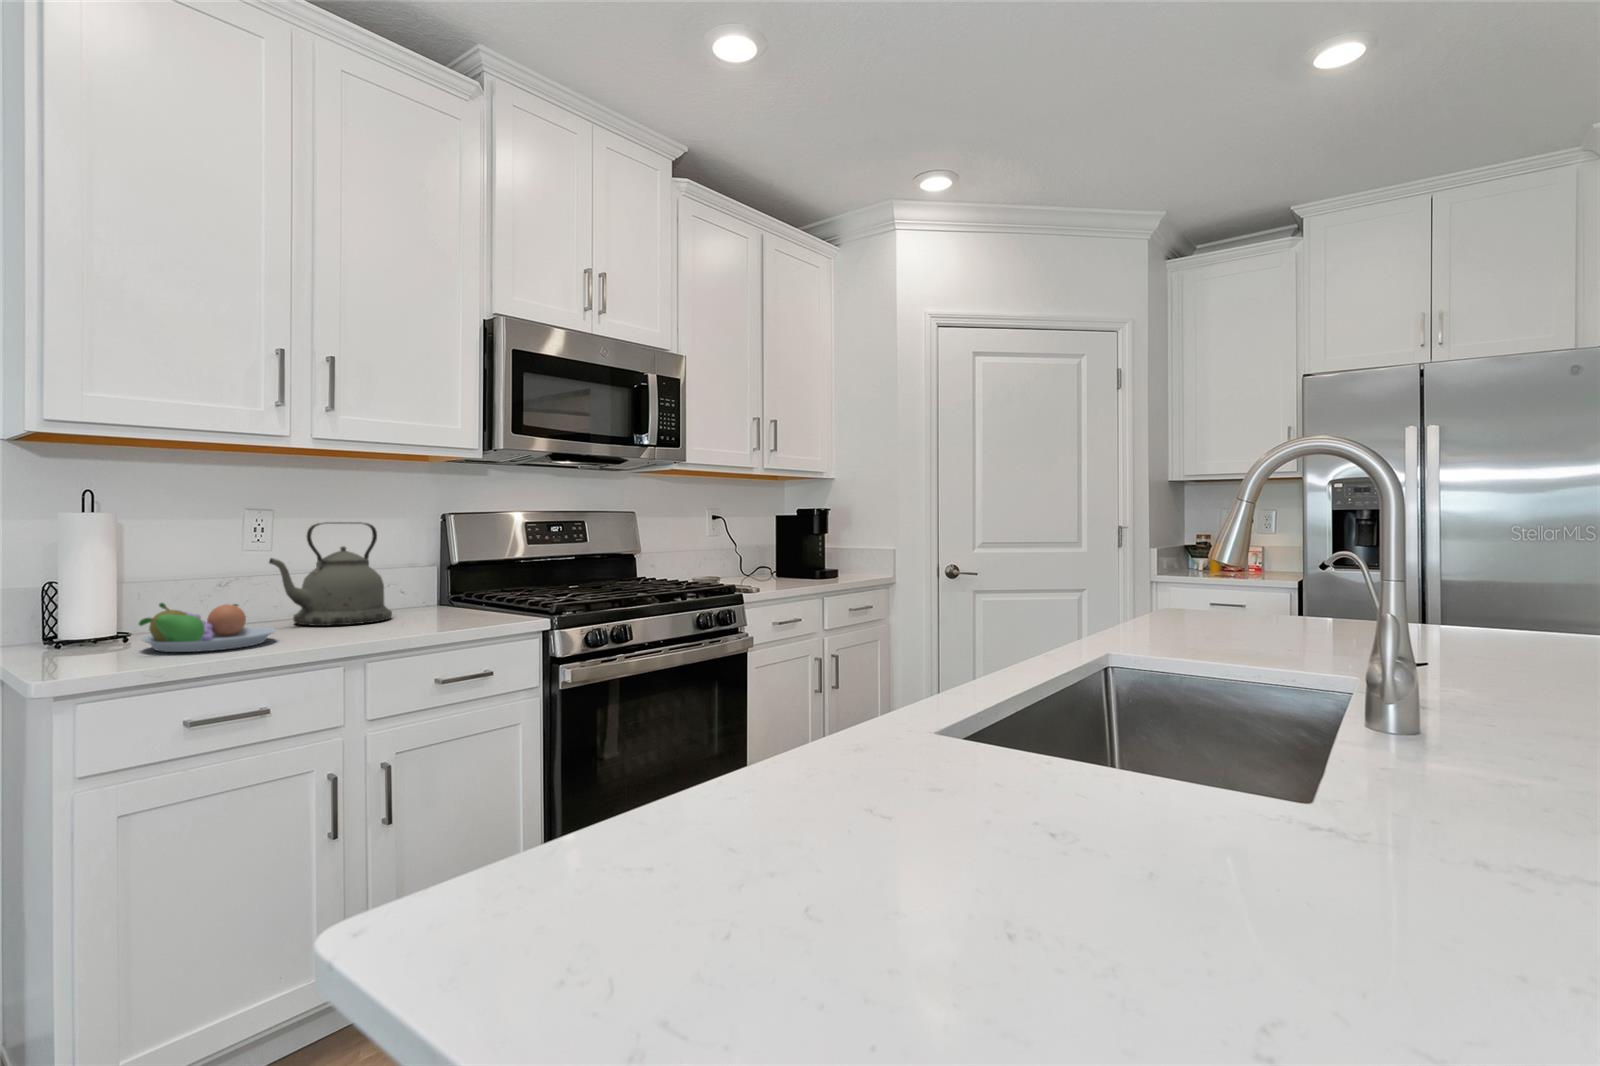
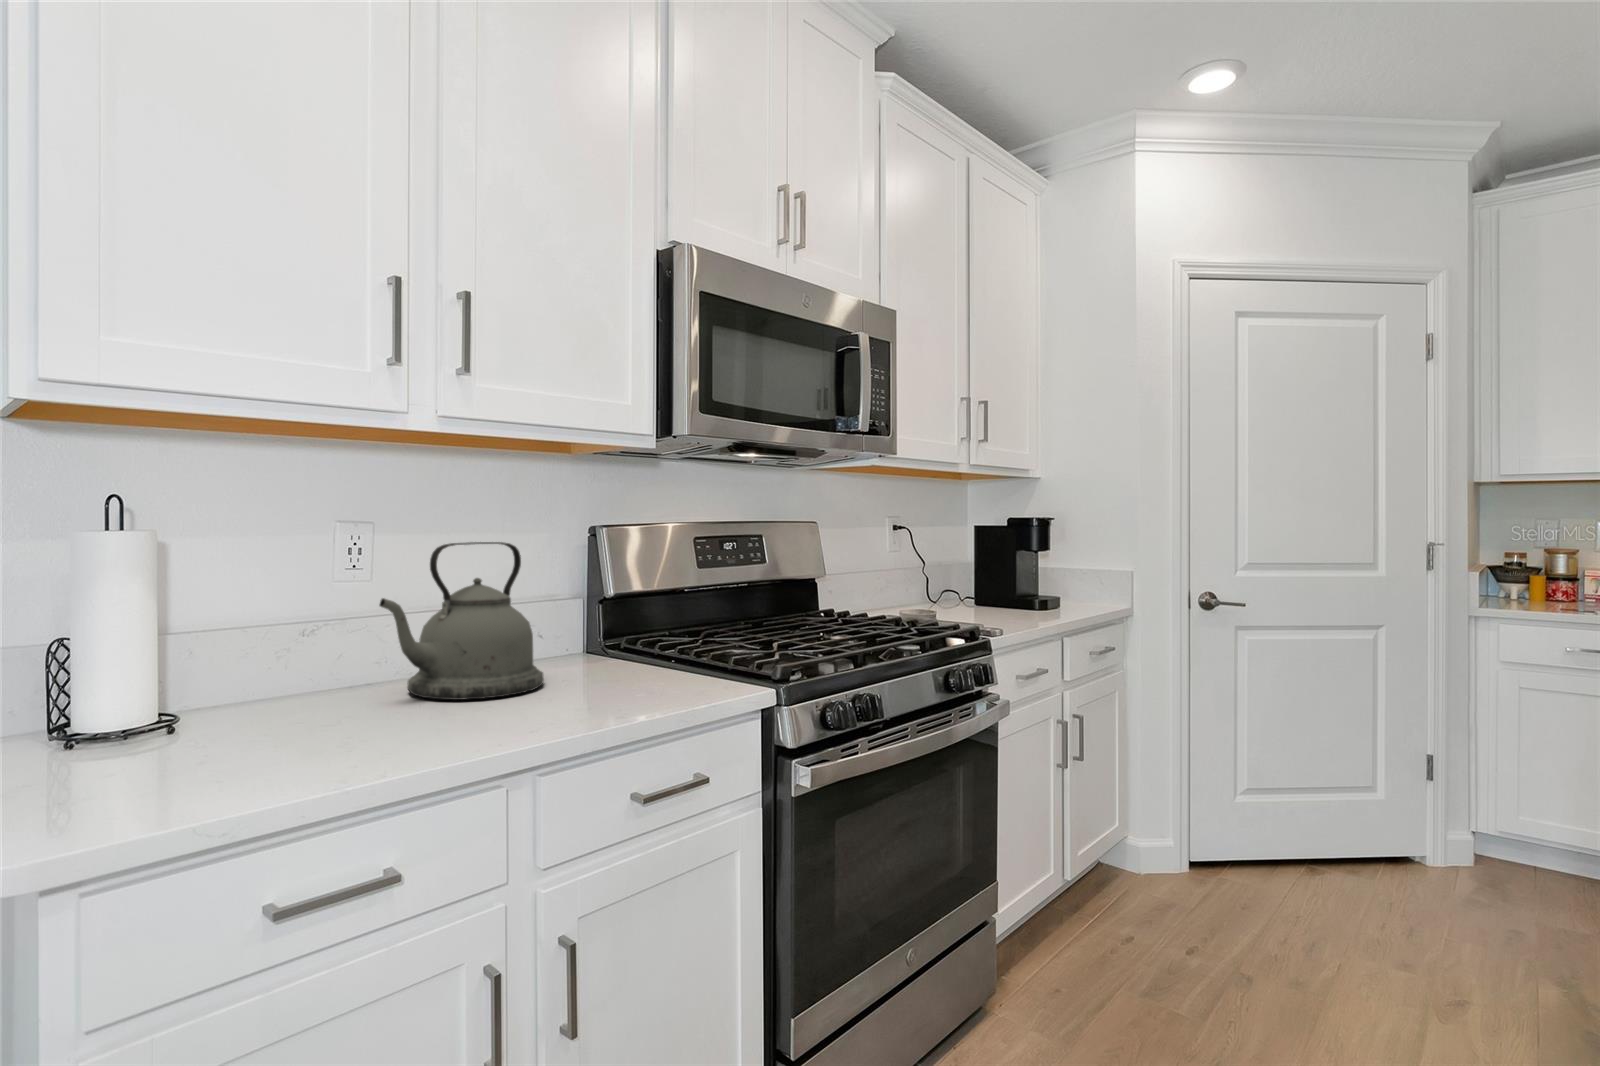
fruit bowl: present [139,603,276,652] -> none [198,674,403,765]

